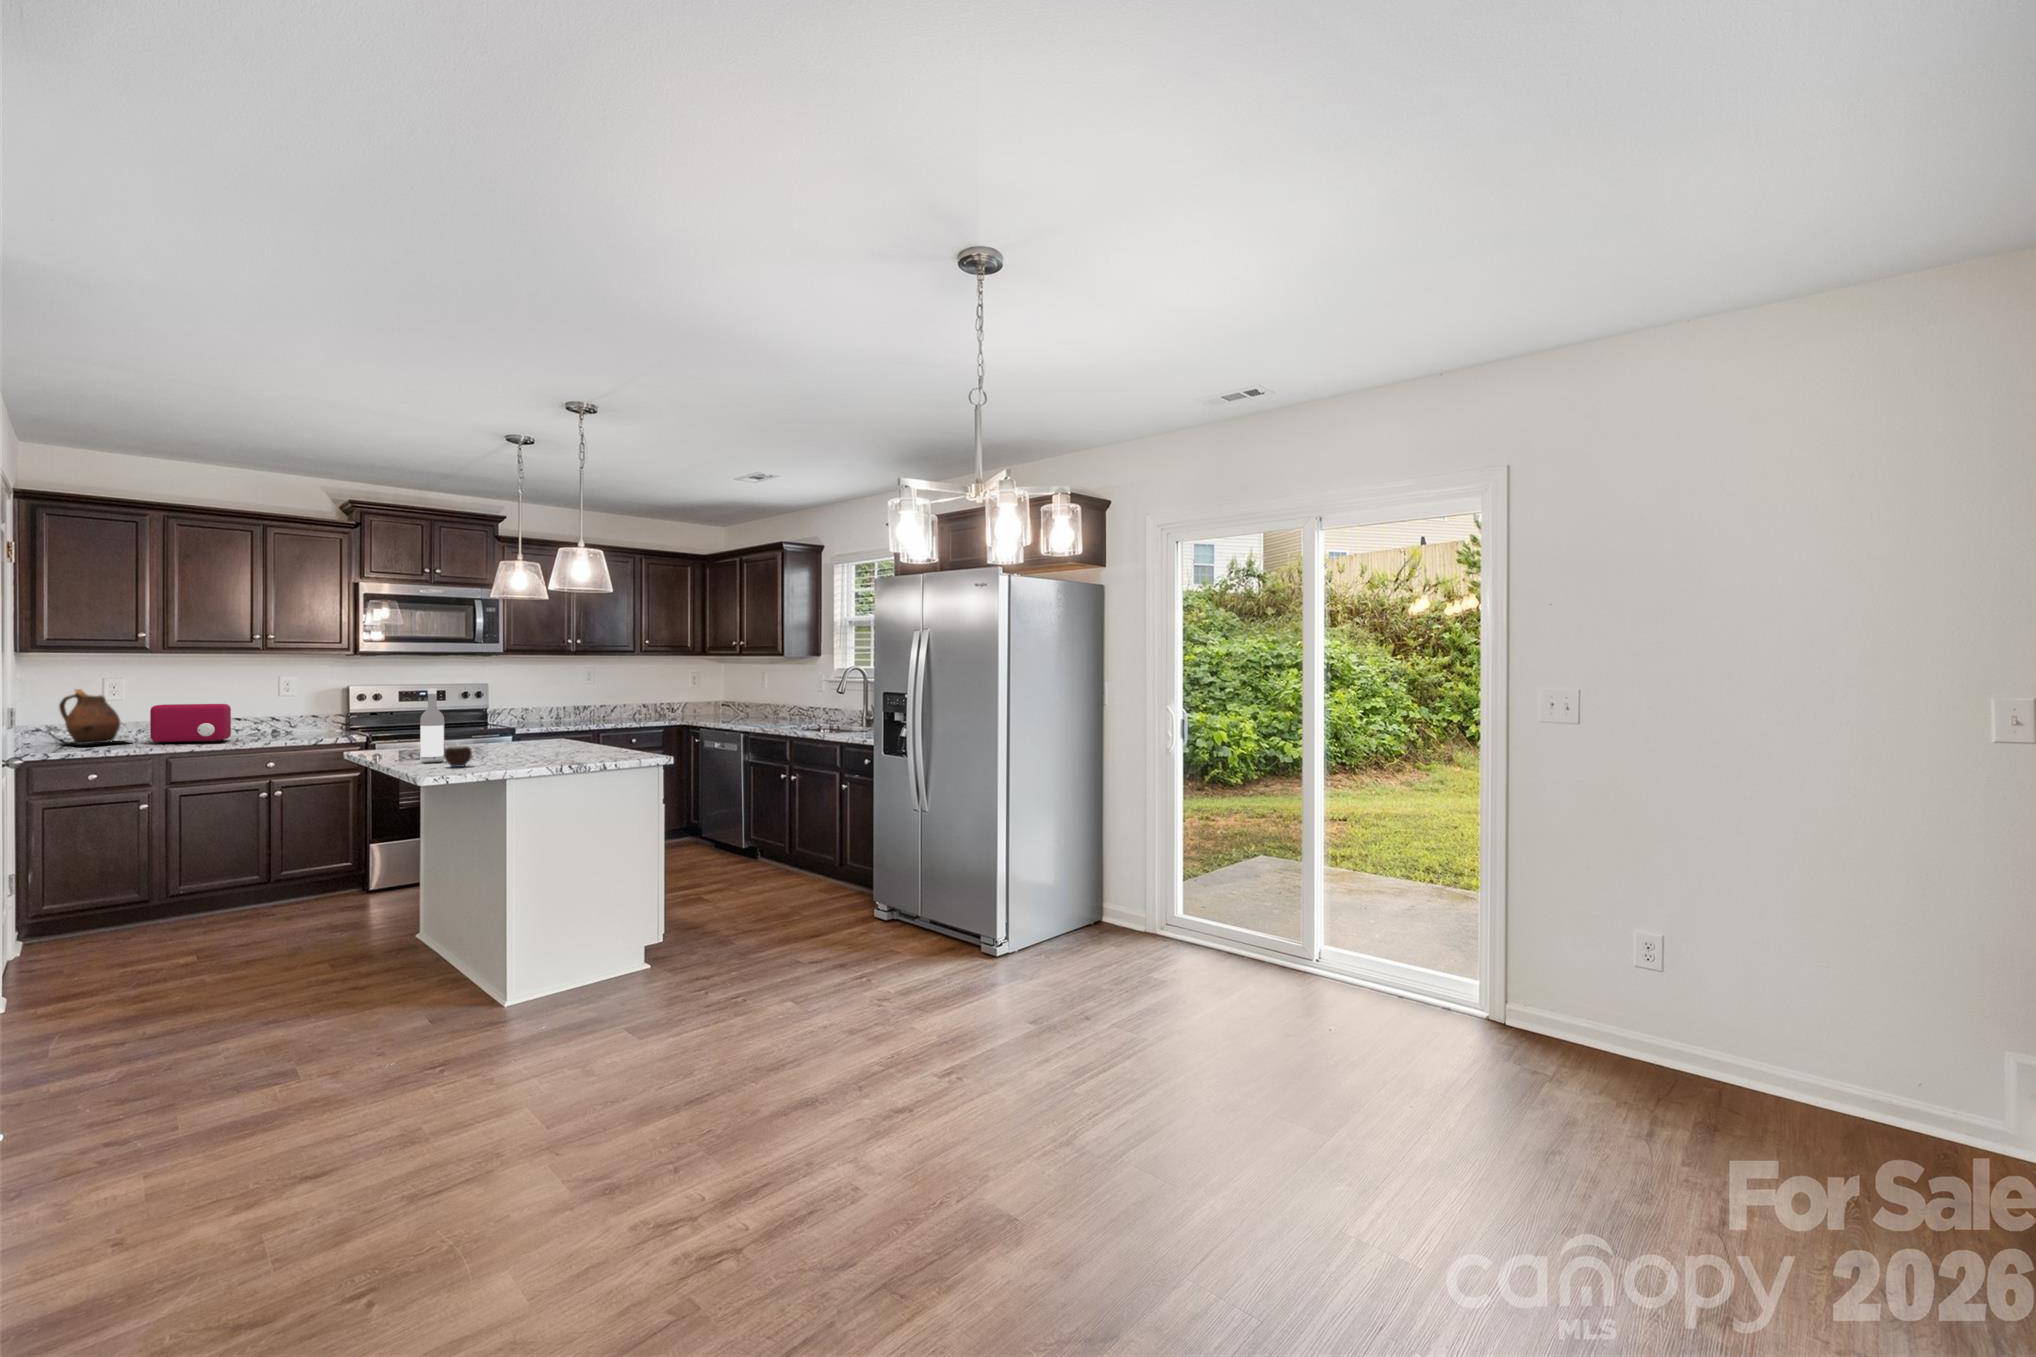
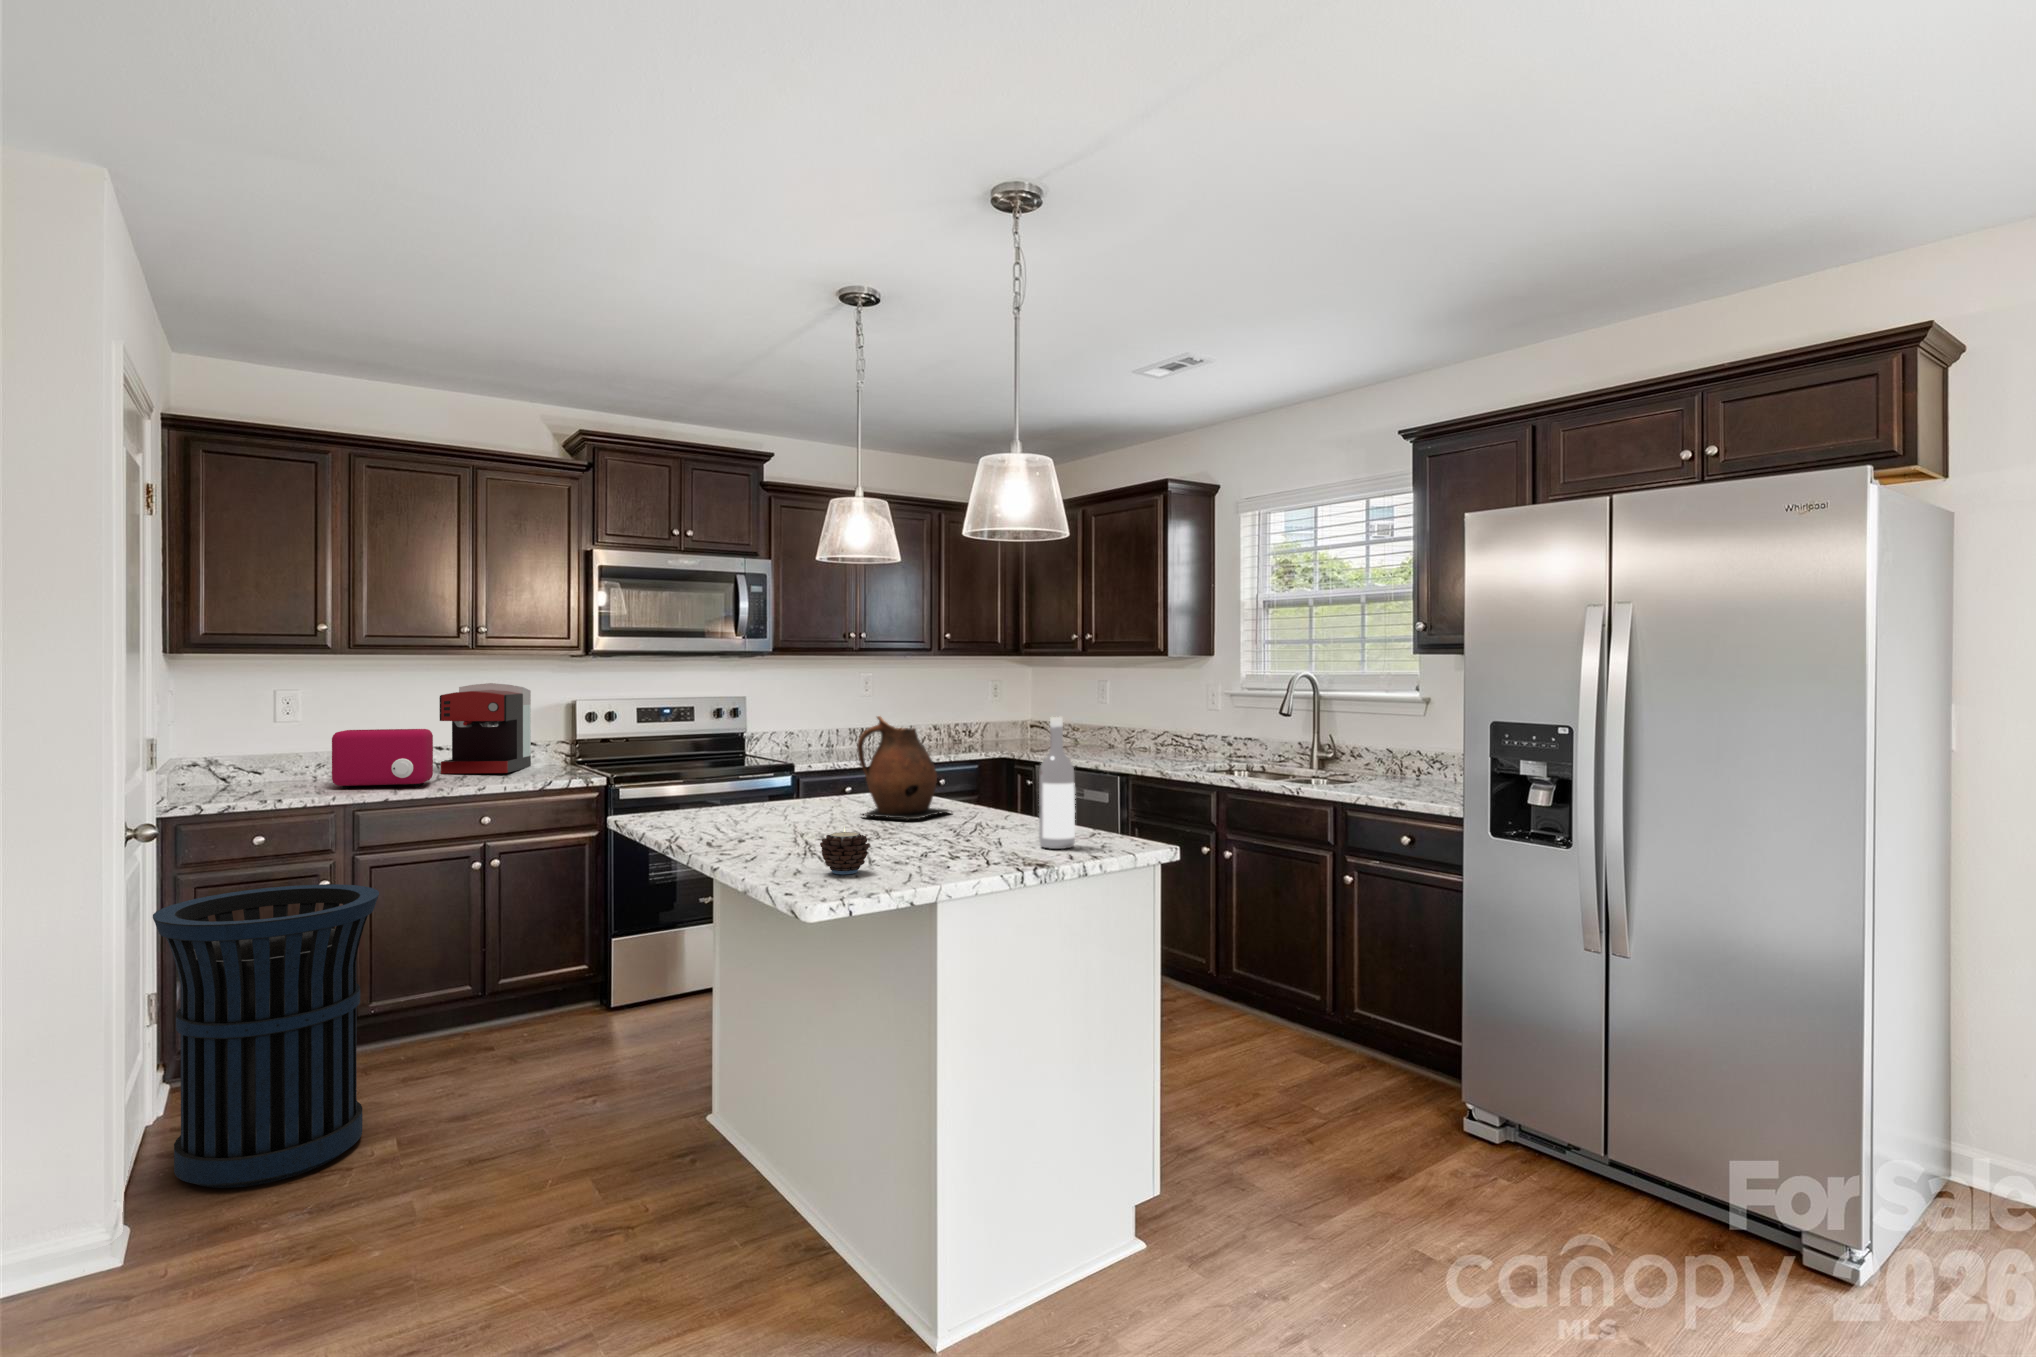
coffee maker: none [238,674,312,735] -> present [439,683,531,774]
ceramic pitcher: present [59,689,123,745] -> present [857,716,949,820]
wine bottle: present [420,689,445,763] -> present [1039,717,1075,849]
trash can: none [16,800,184,983] -> present [153,884,379,1188]

